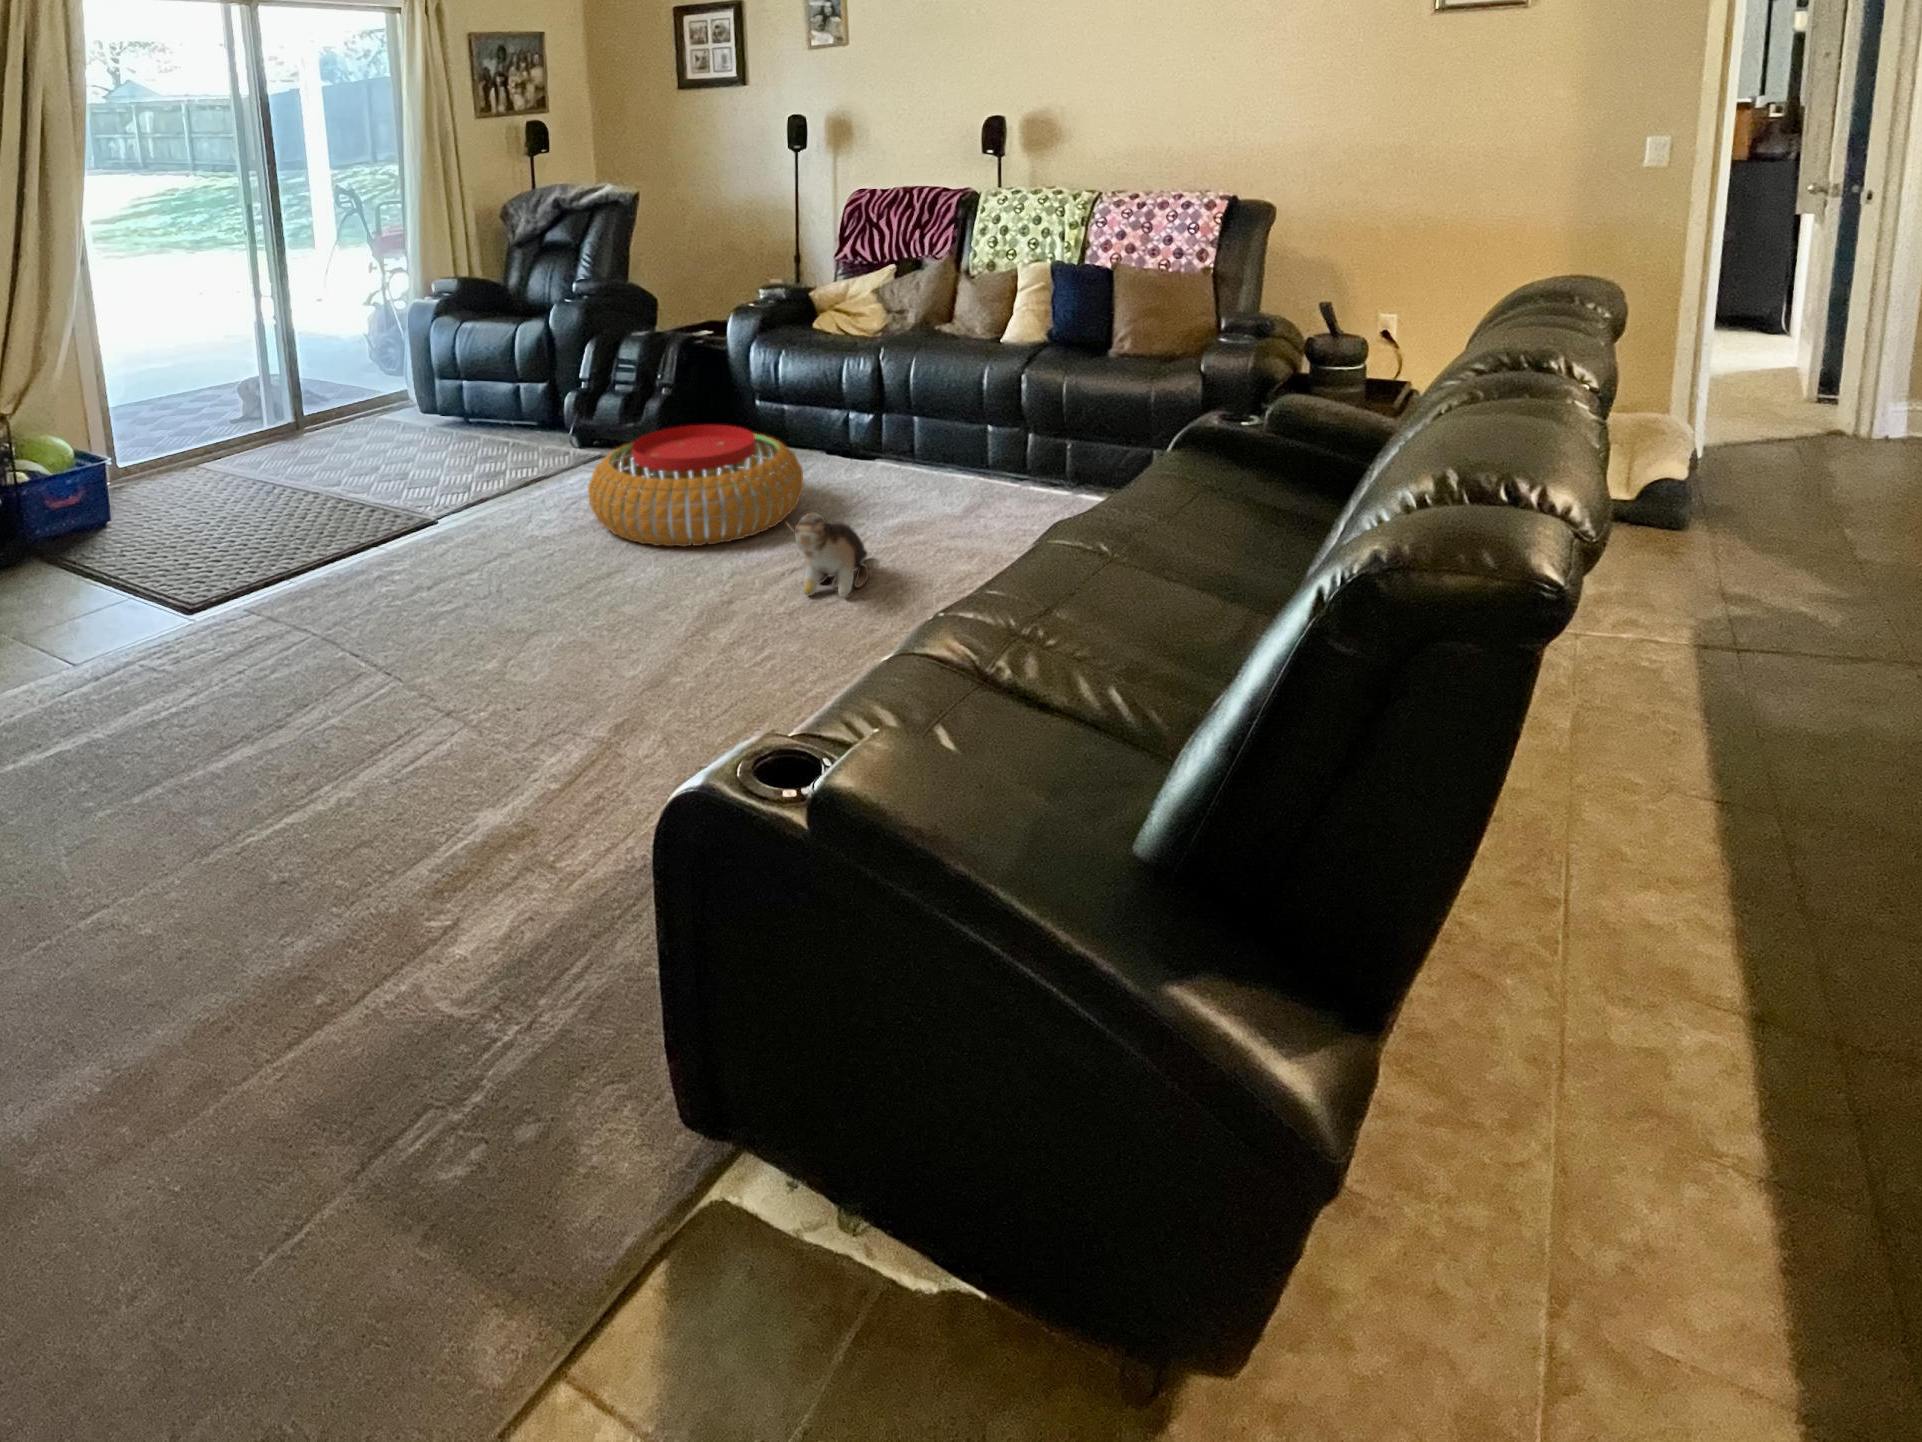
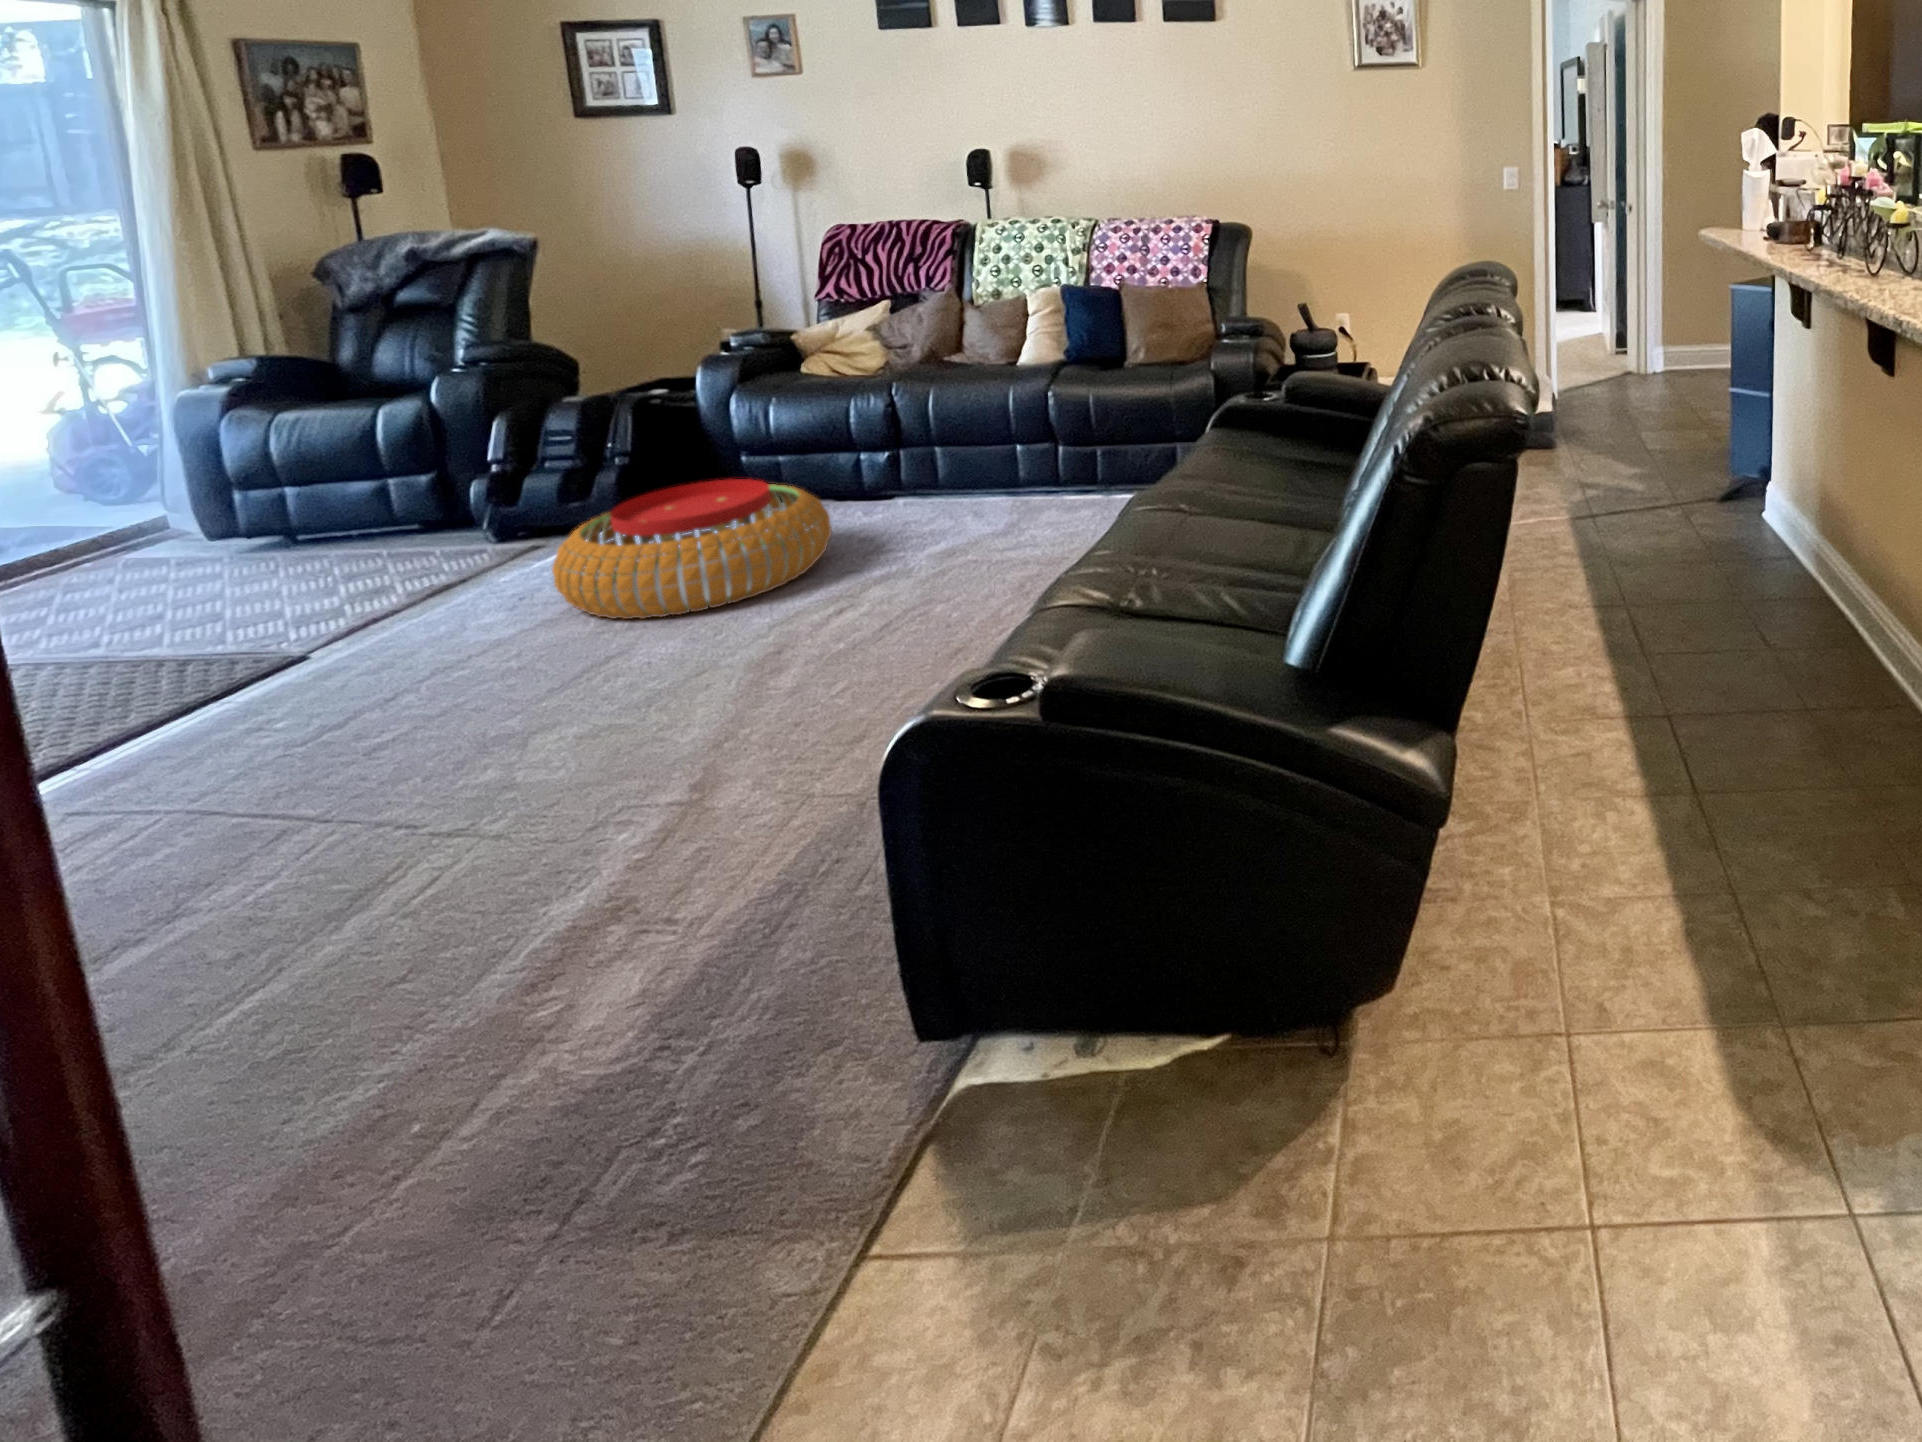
plush toy: present [786,512,869,597] -> none [842,537,932,624]

